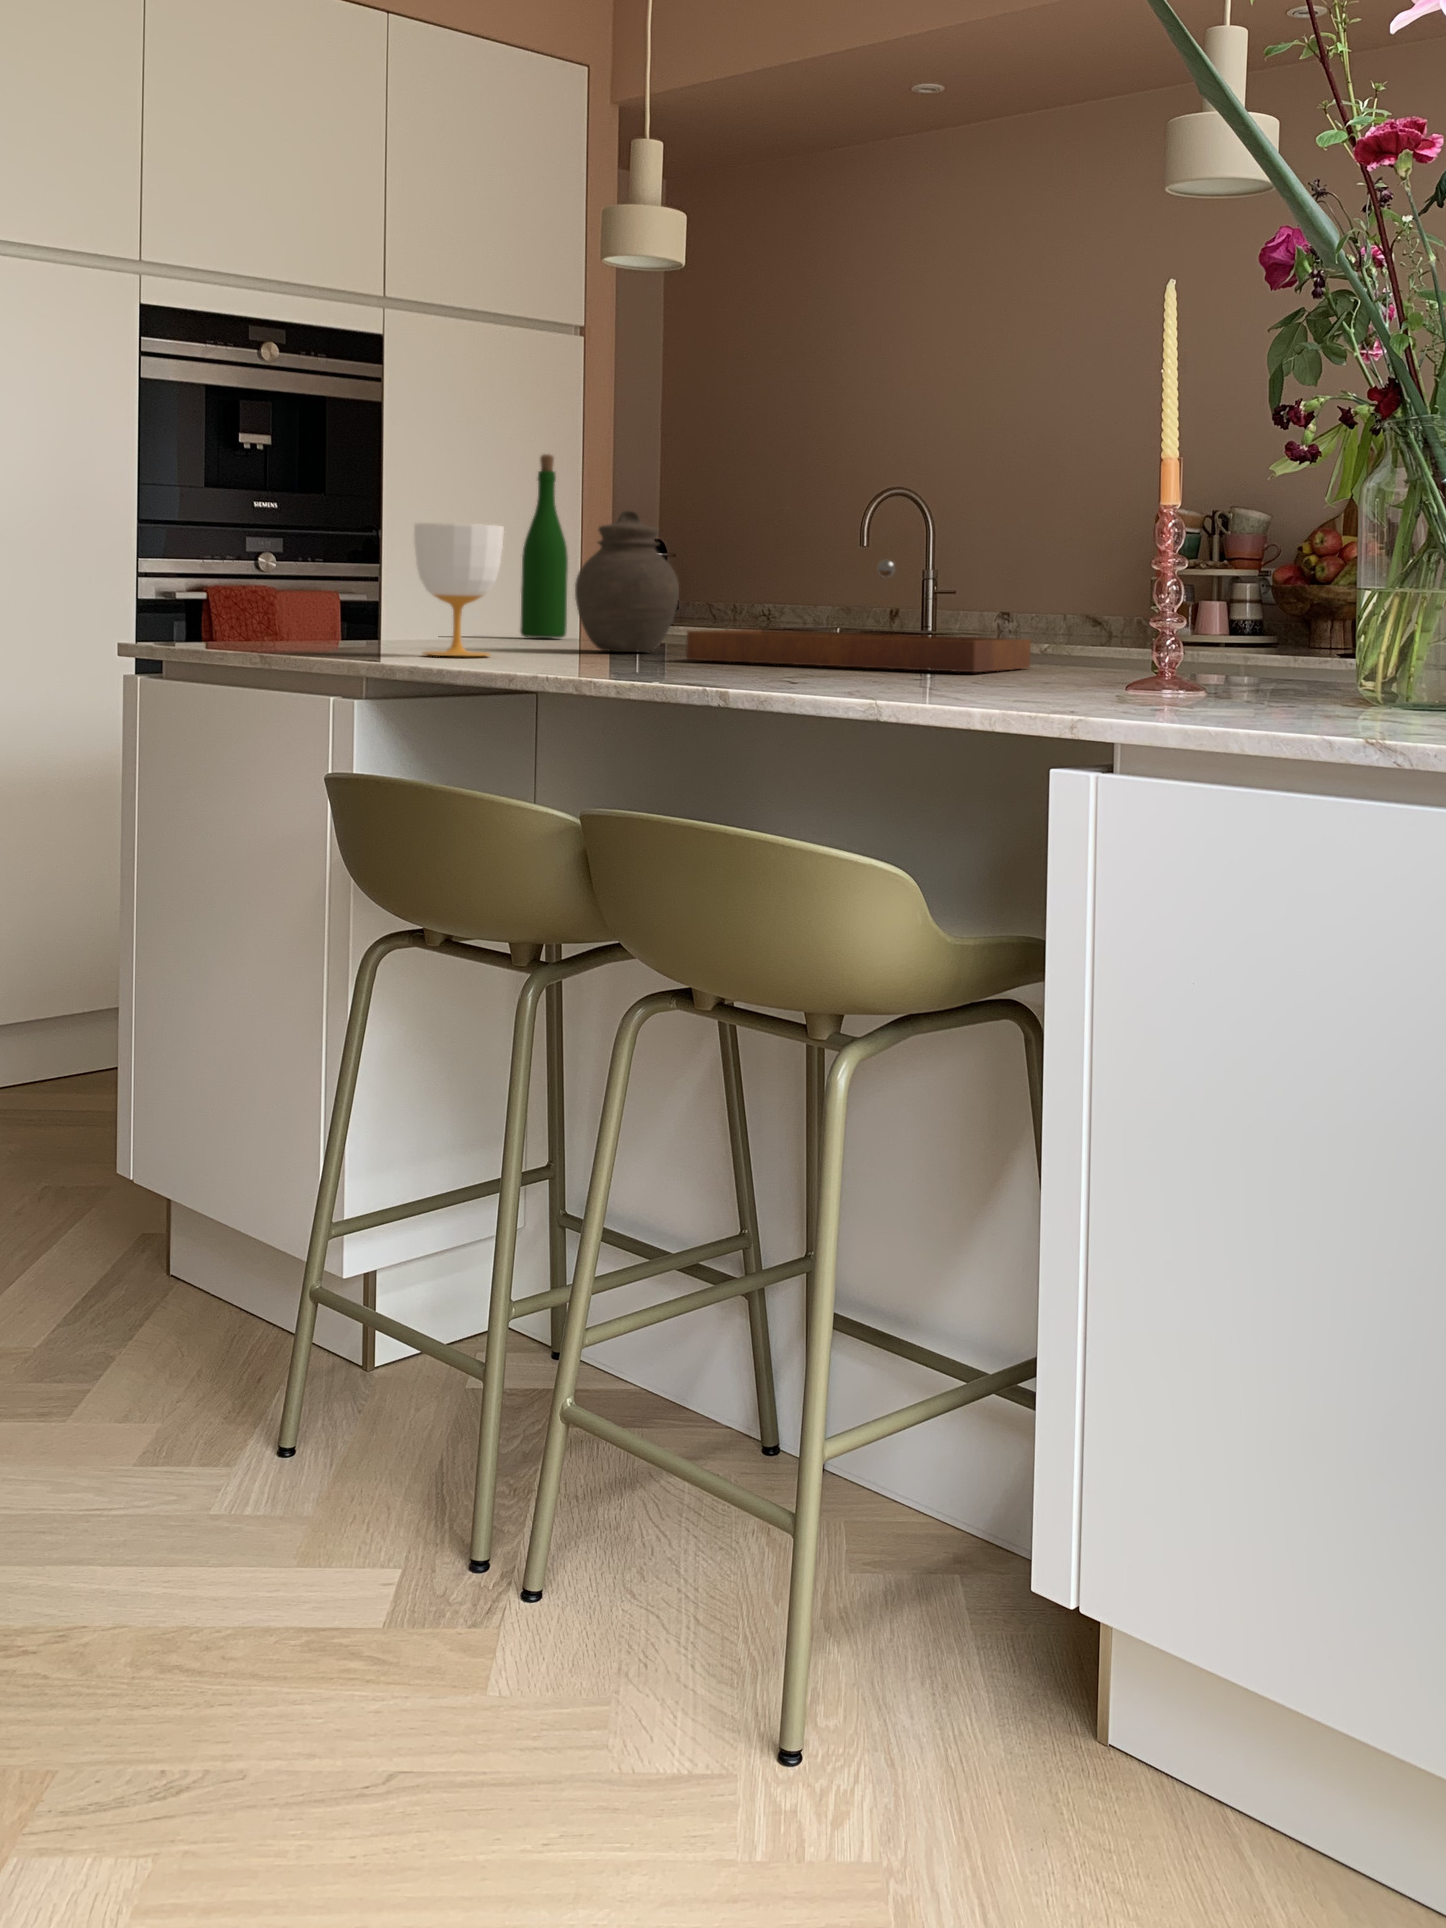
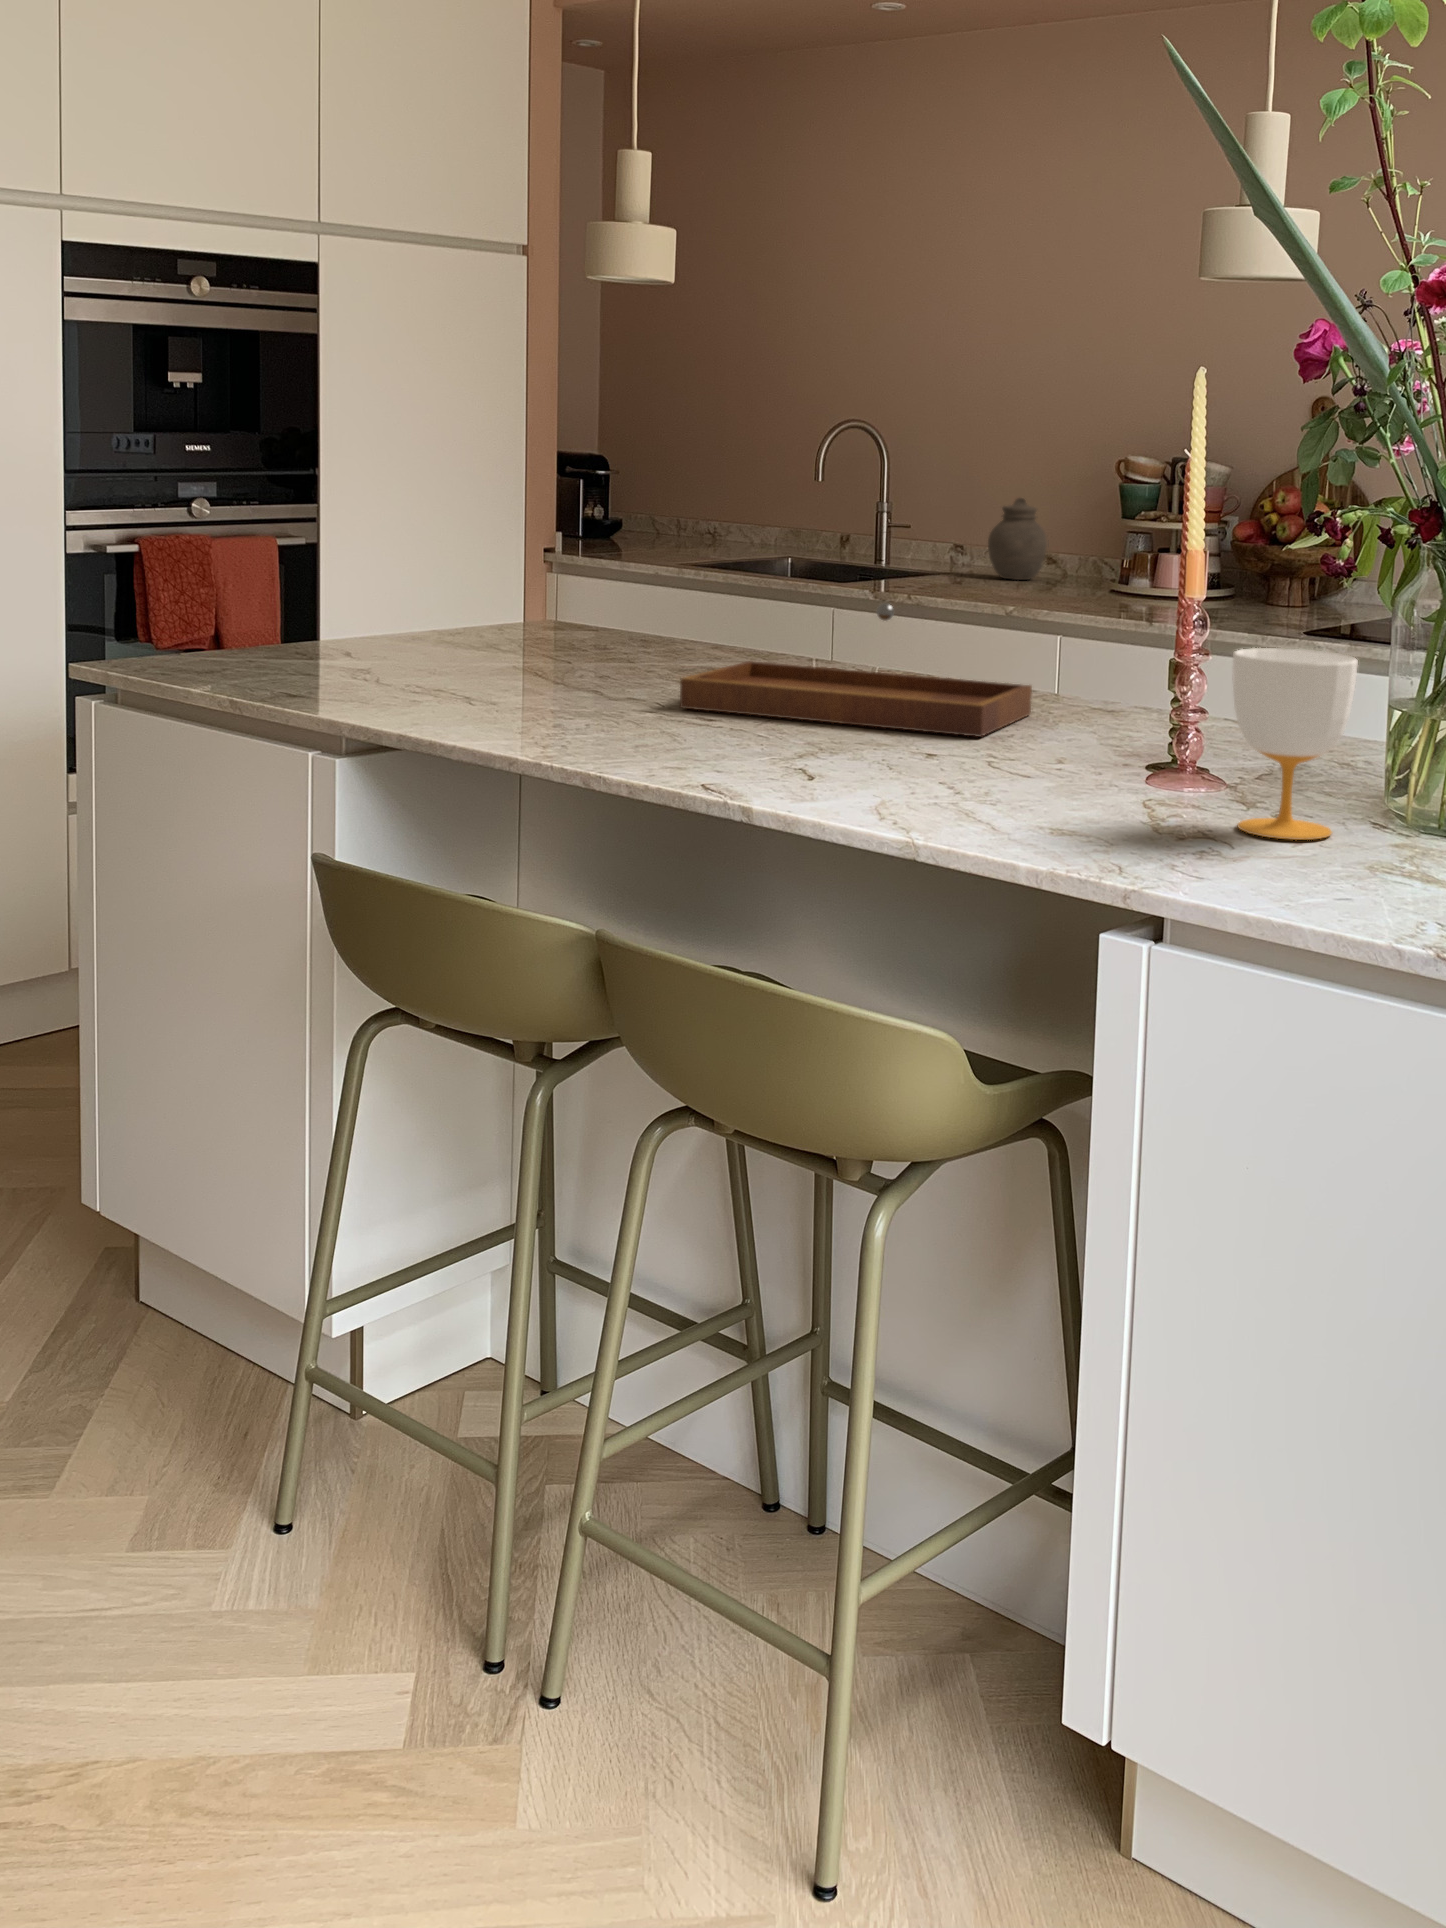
wine bottle: present [520,454,568,638] -> none [488,446,537,638]
jar: present [575,510,679,652] -> present [988,498,1049,580]
cup: present [414,523,504,656] -> present [1233,648,1358,840]

